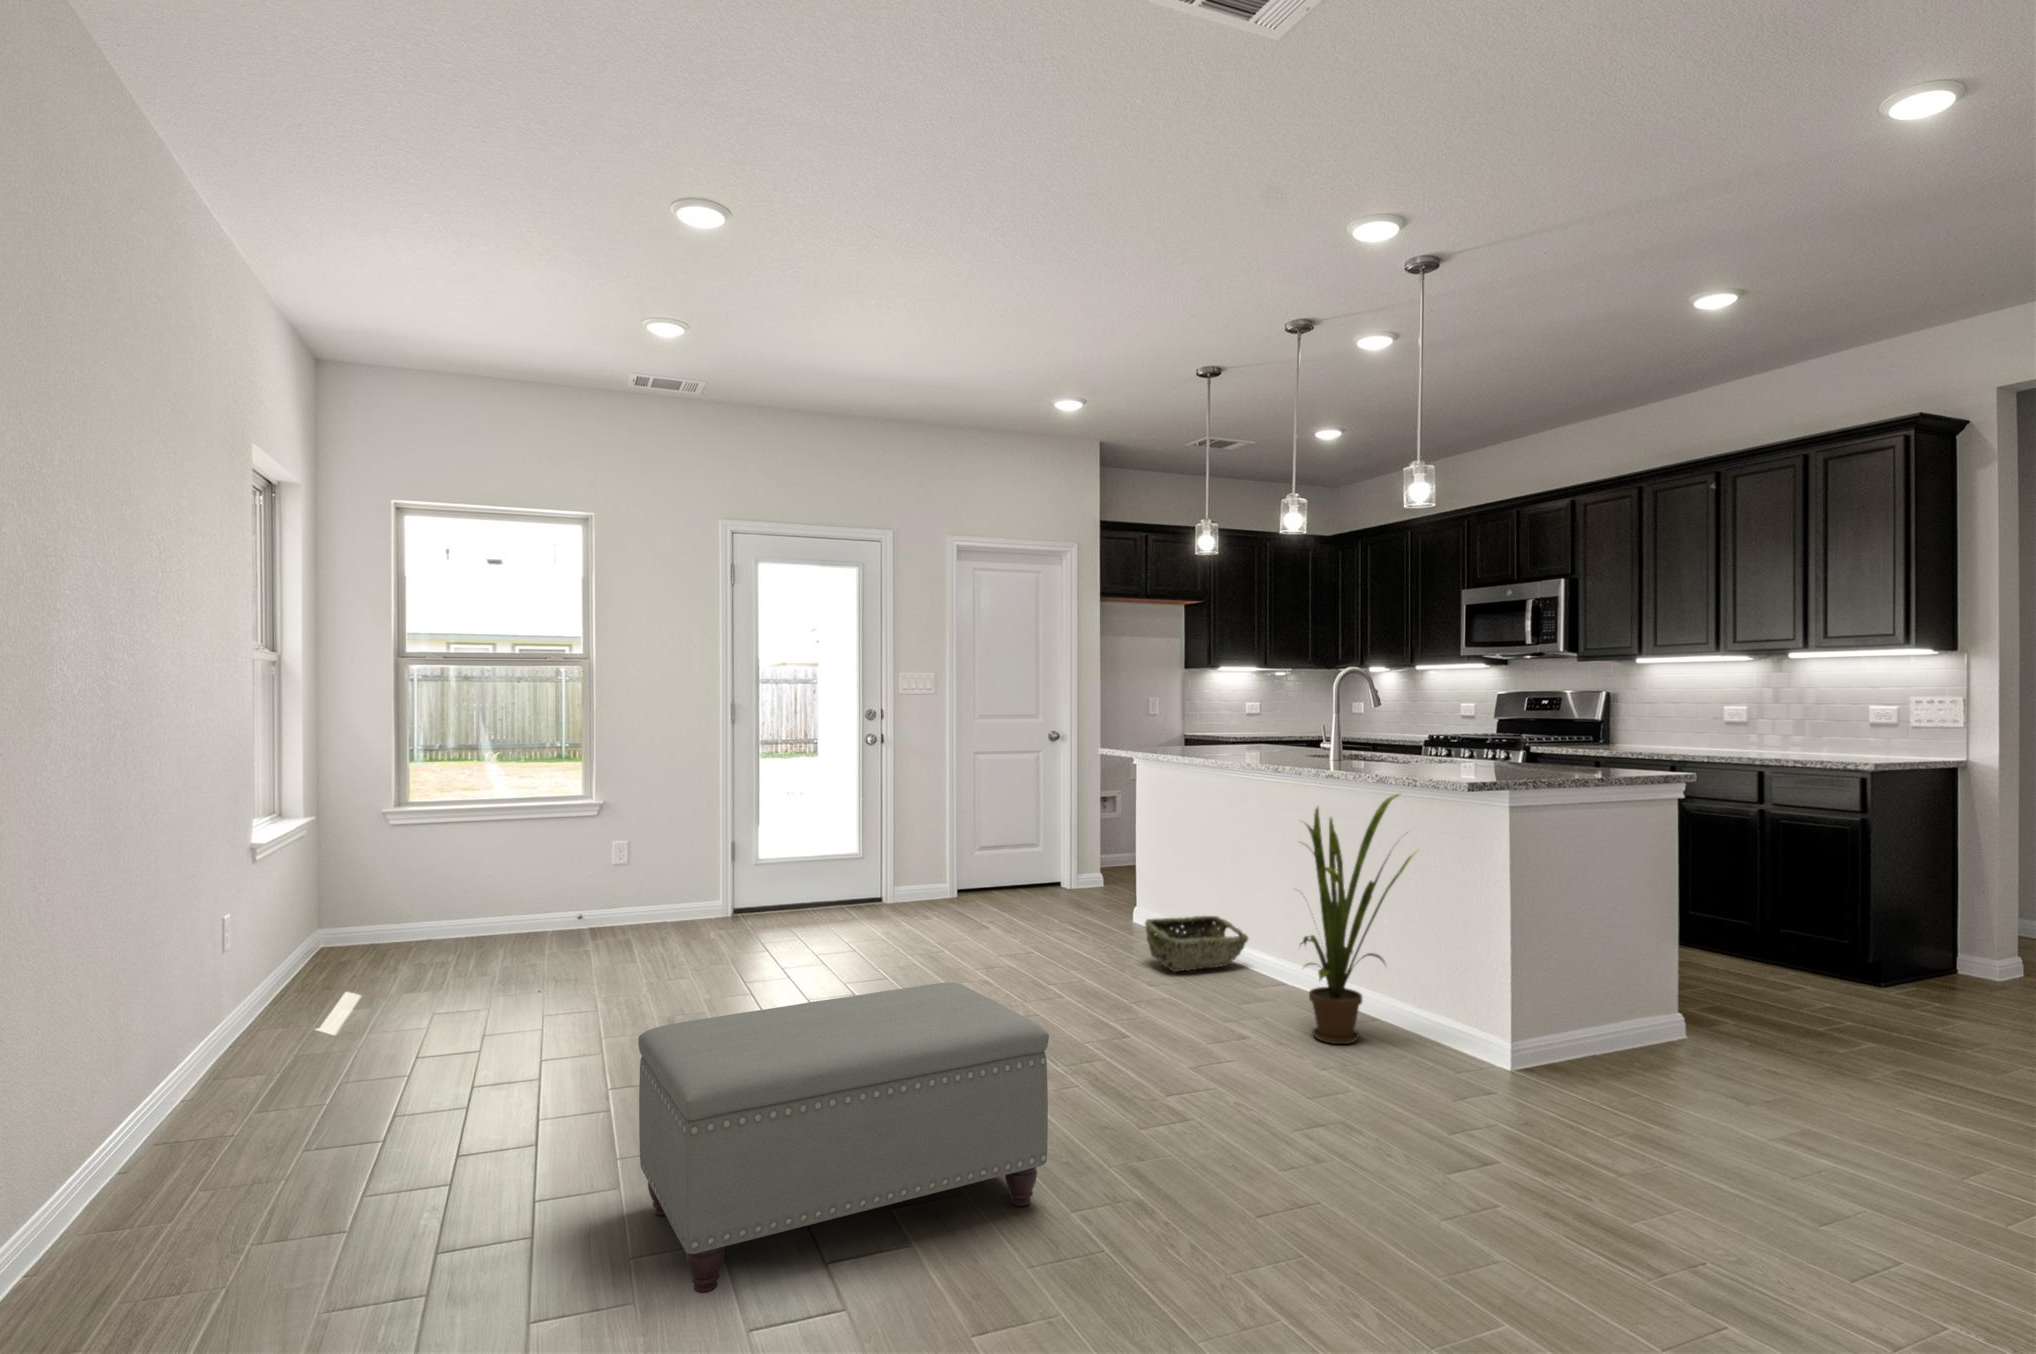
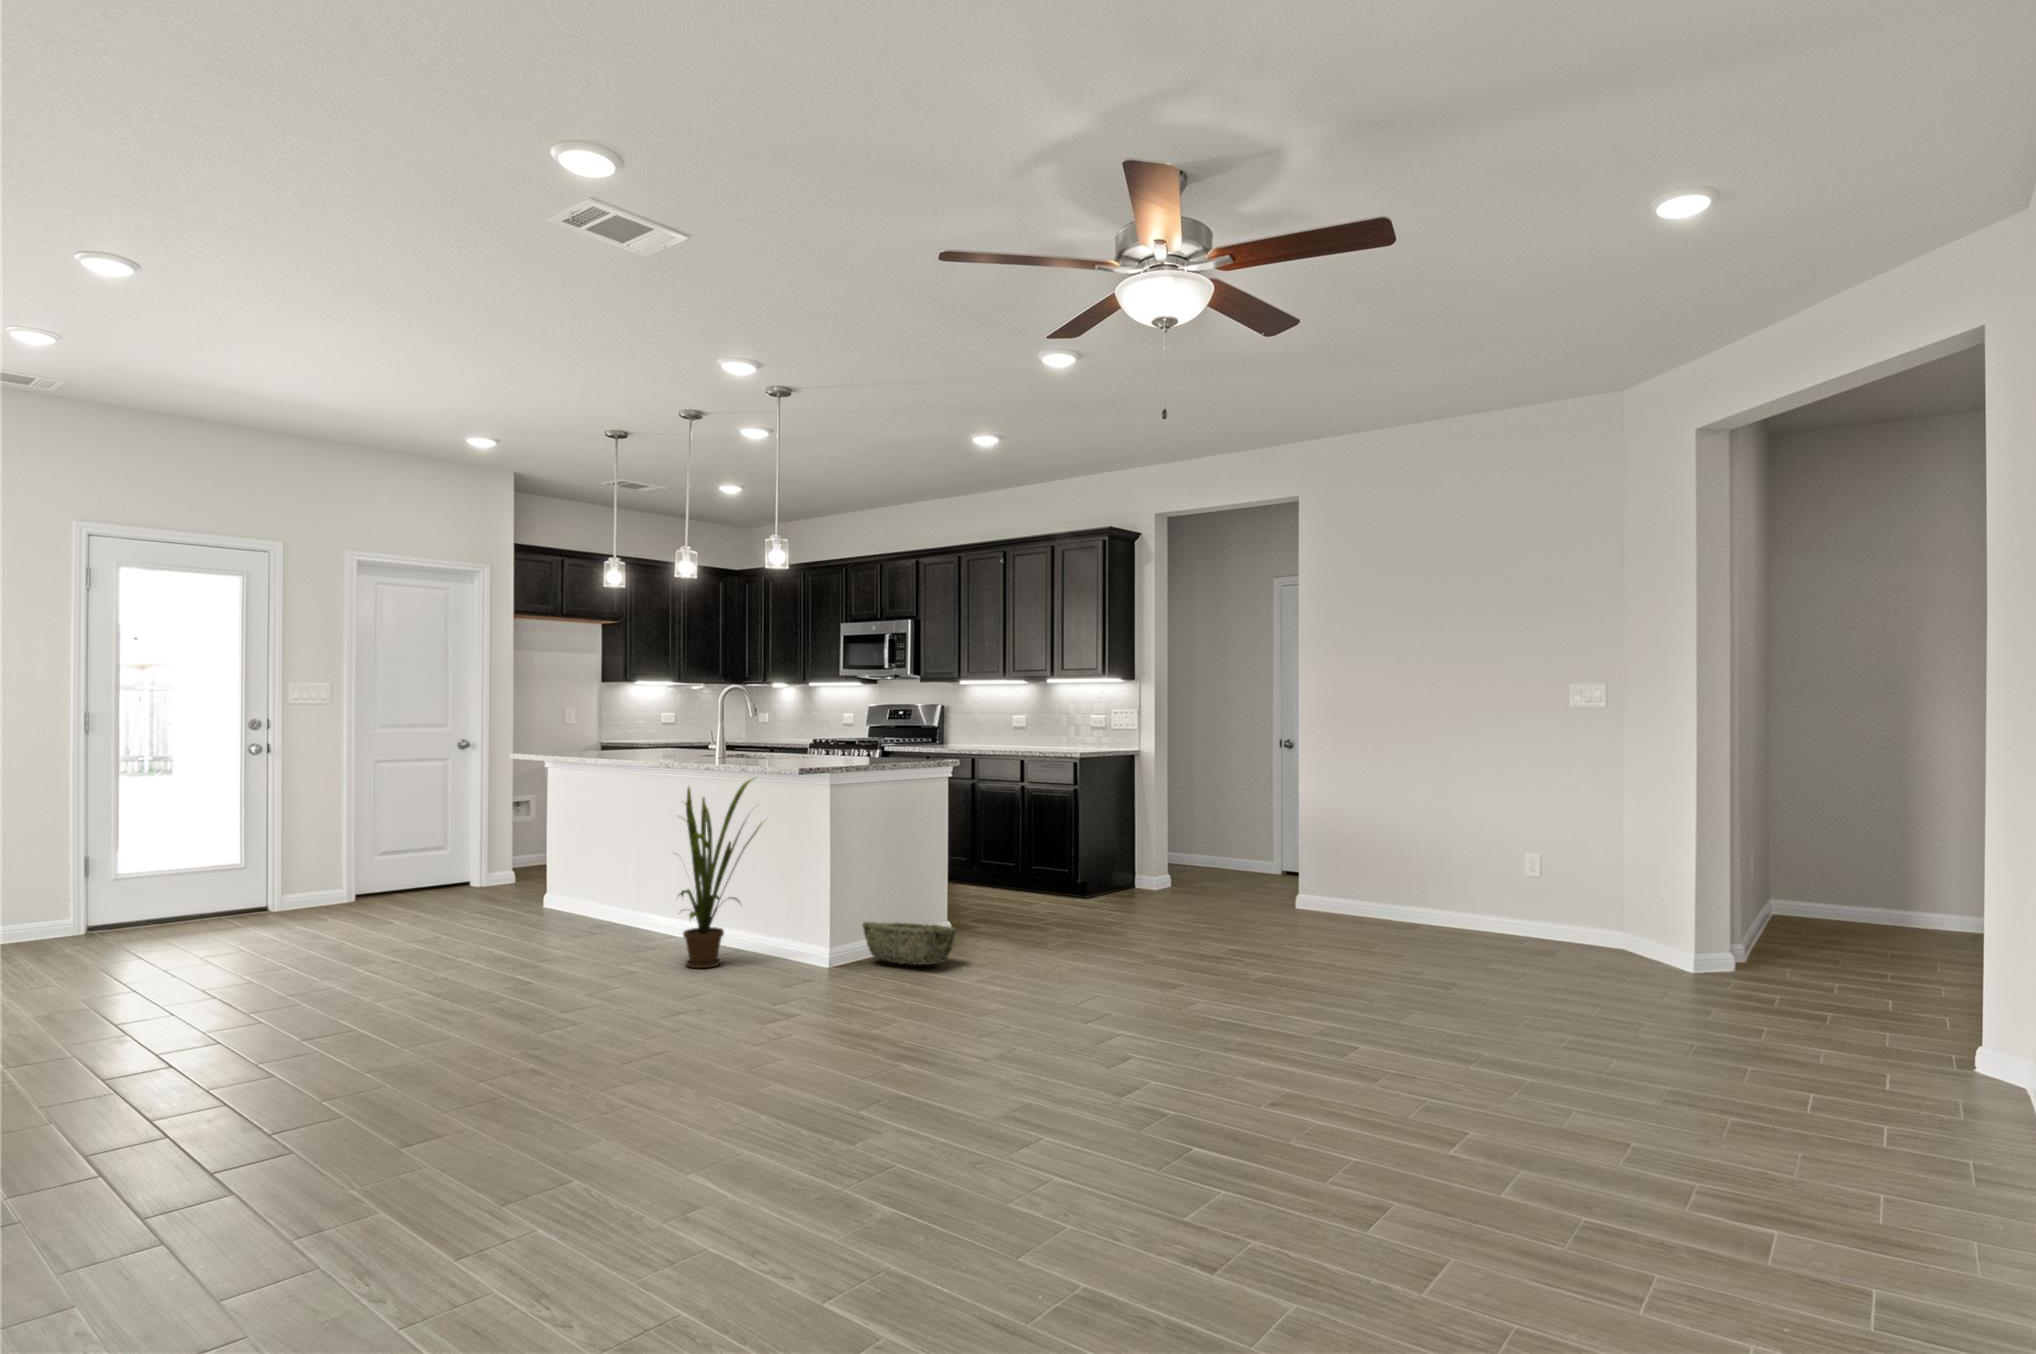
woven basket: present [1145,916,1248,972] -> present [863,922,957,965]
ottoman: present [638,982,1049,1293] -> none [70,929,462,1165]

